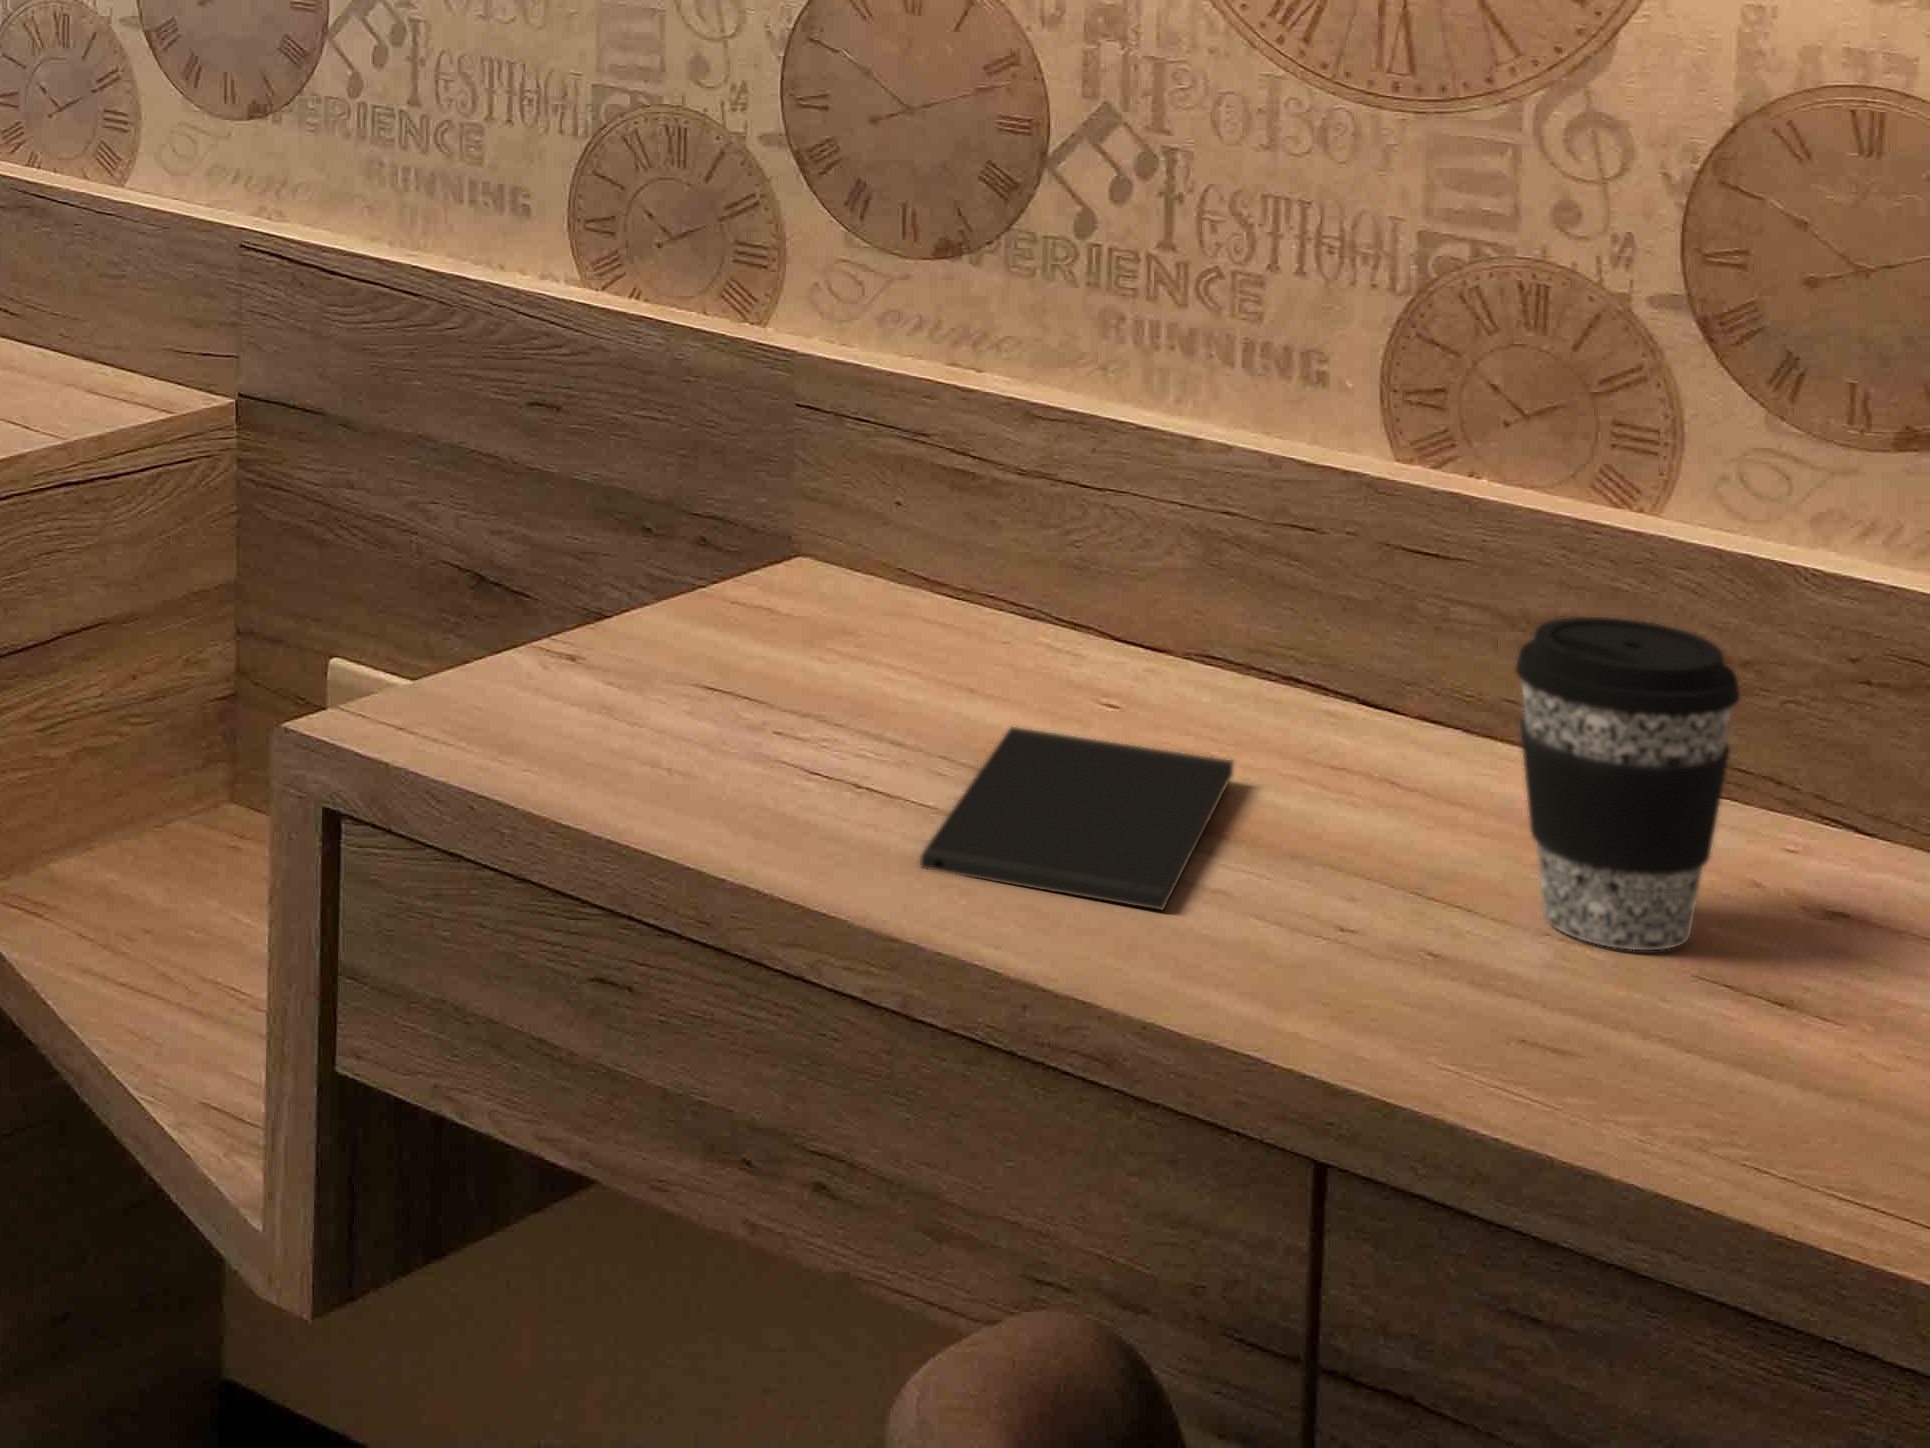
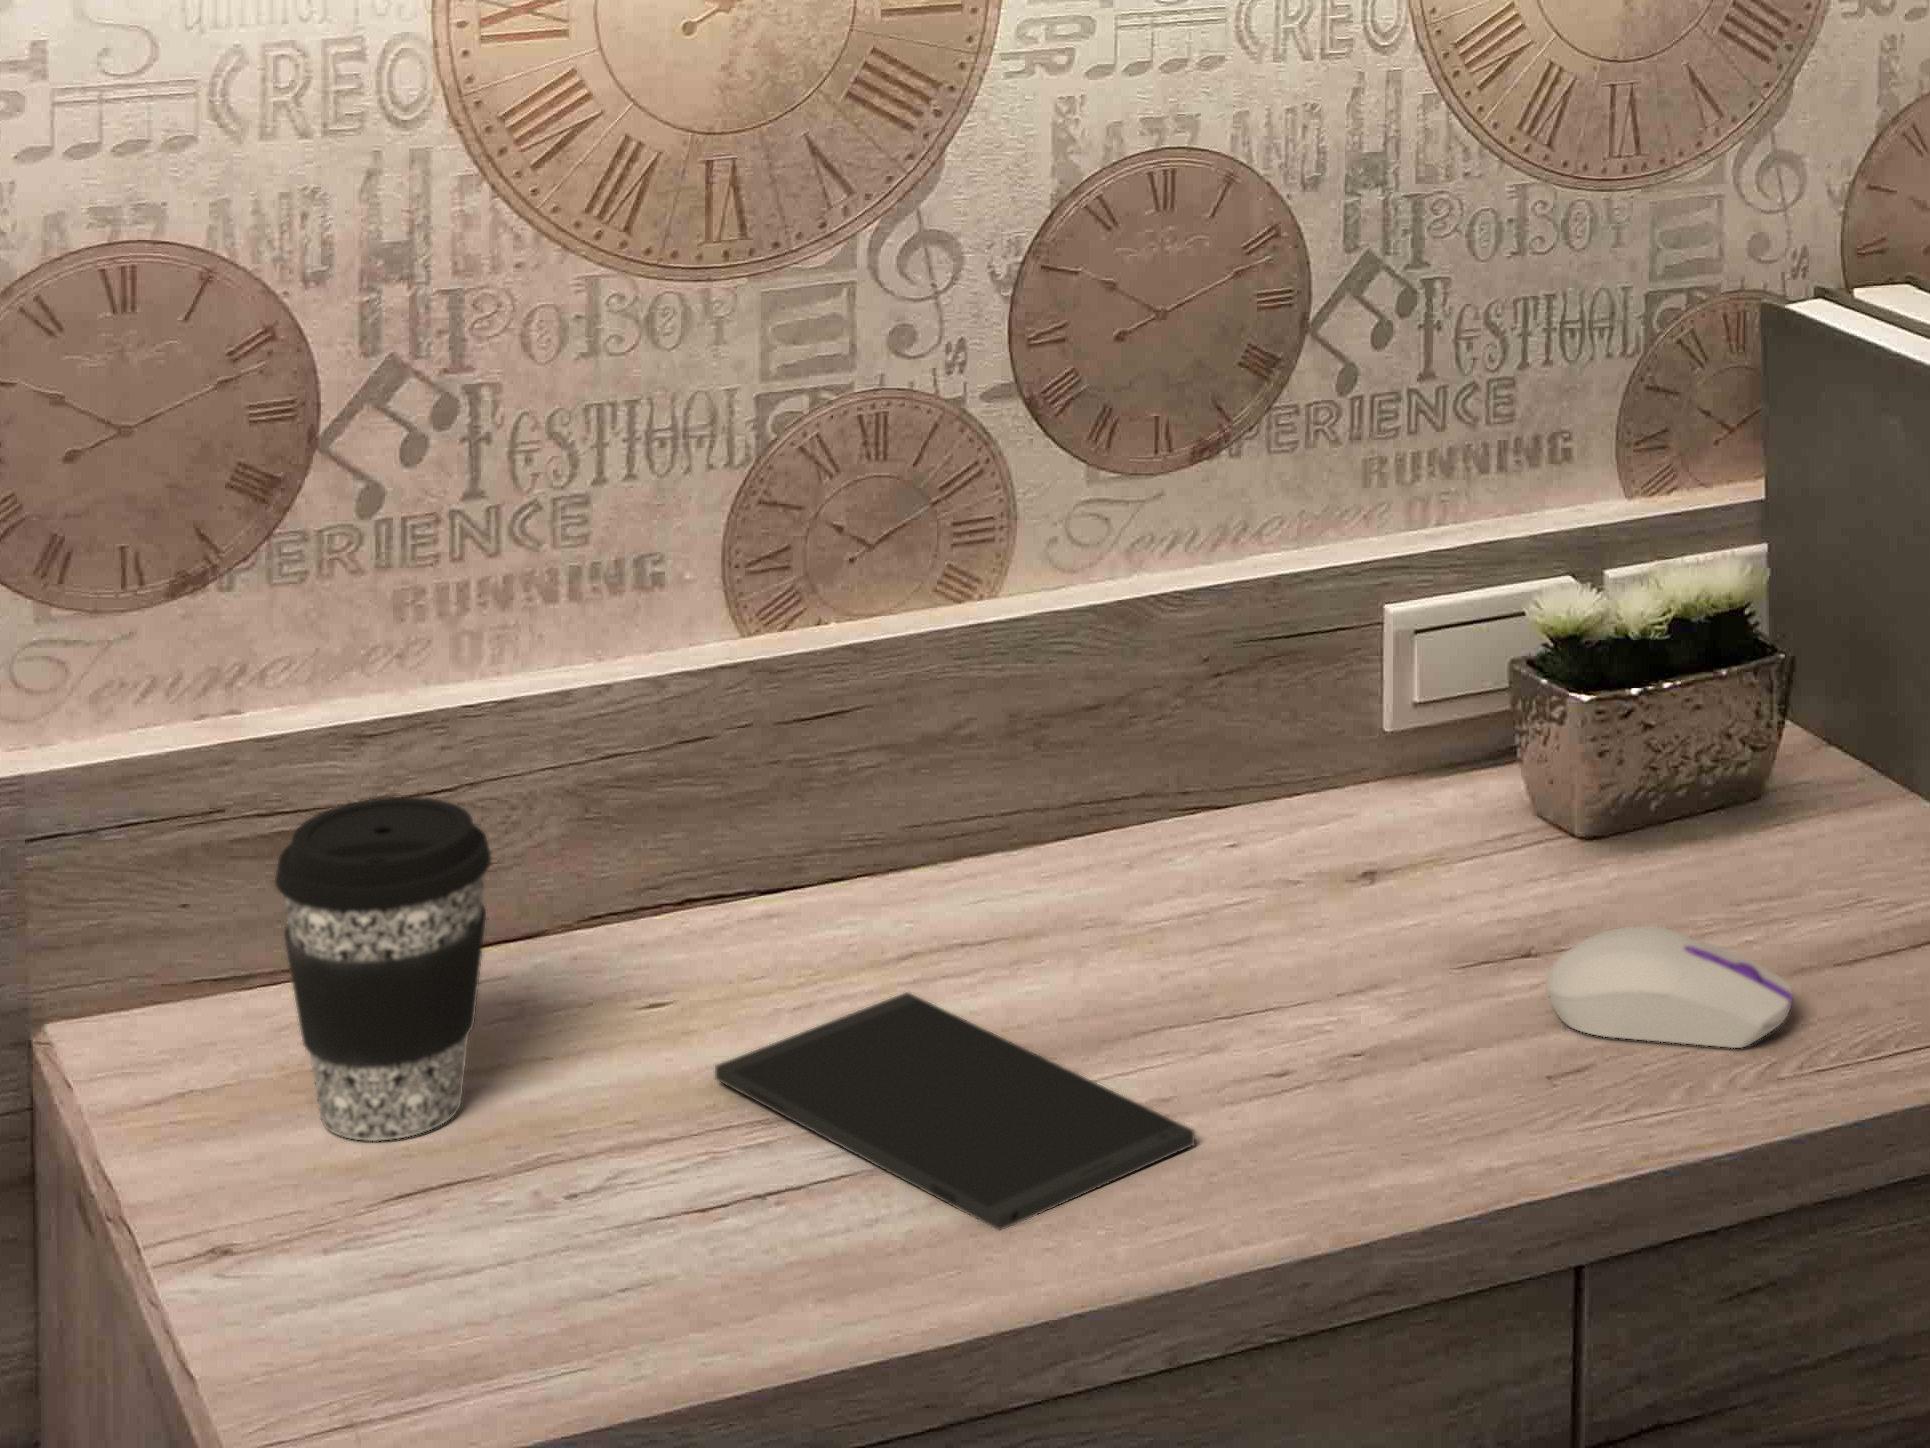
coffee cup: present [1515,617,1740,950] -> present [275,797,491,1141]
computer mouse: none [1647,954,1890,1124] -> present [1547,926,1792,1048]

